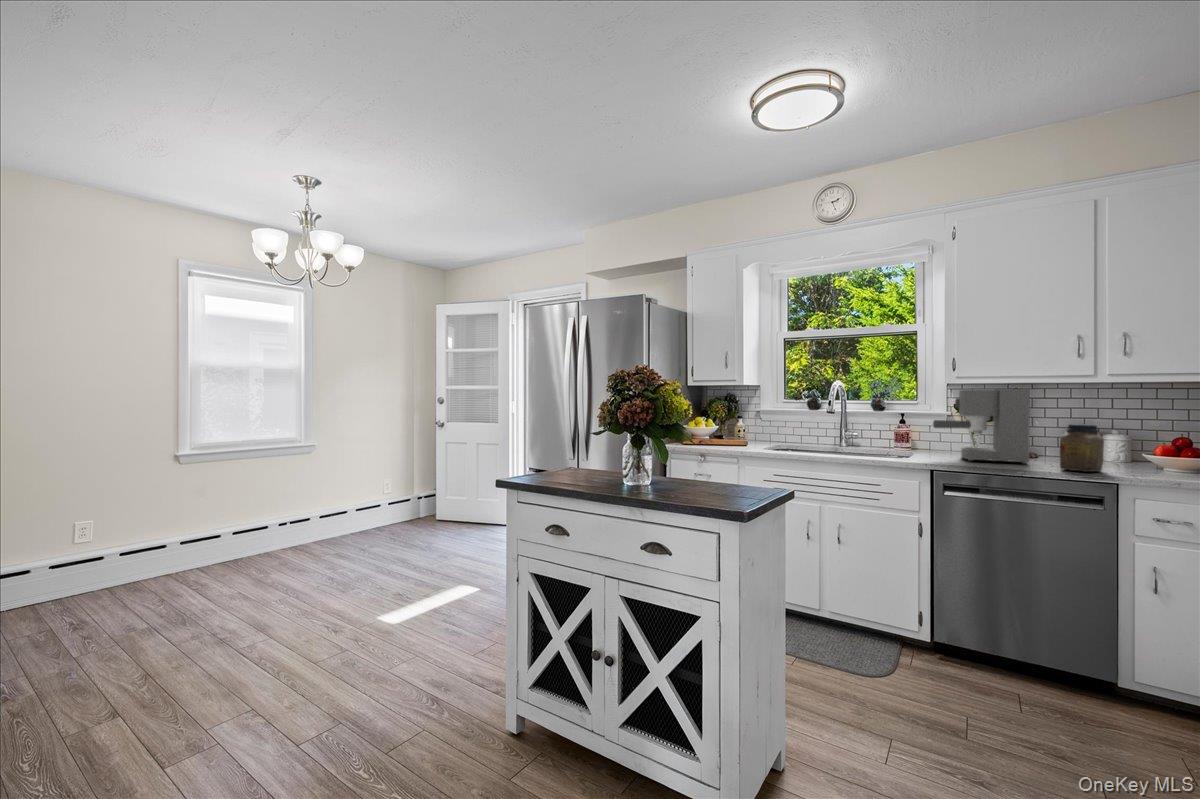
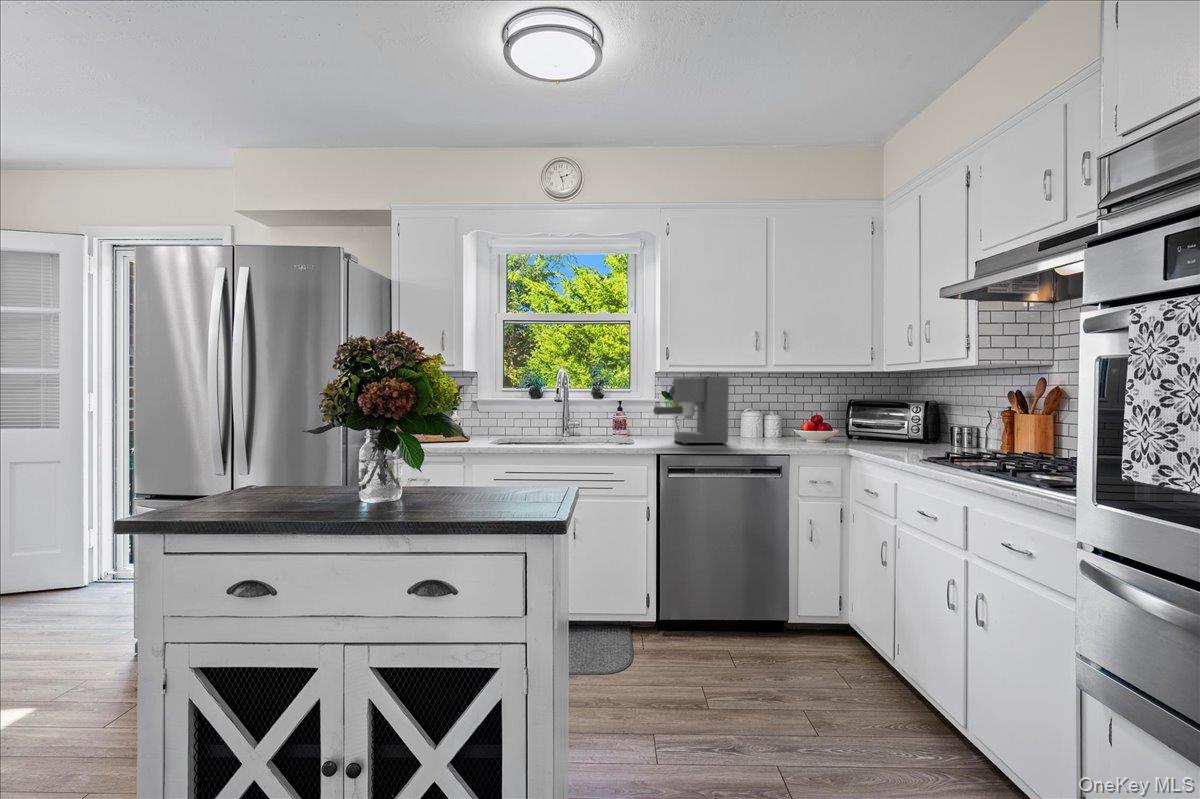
jar: present [1060,424,1104,472] -> none [752,408,780,448]

